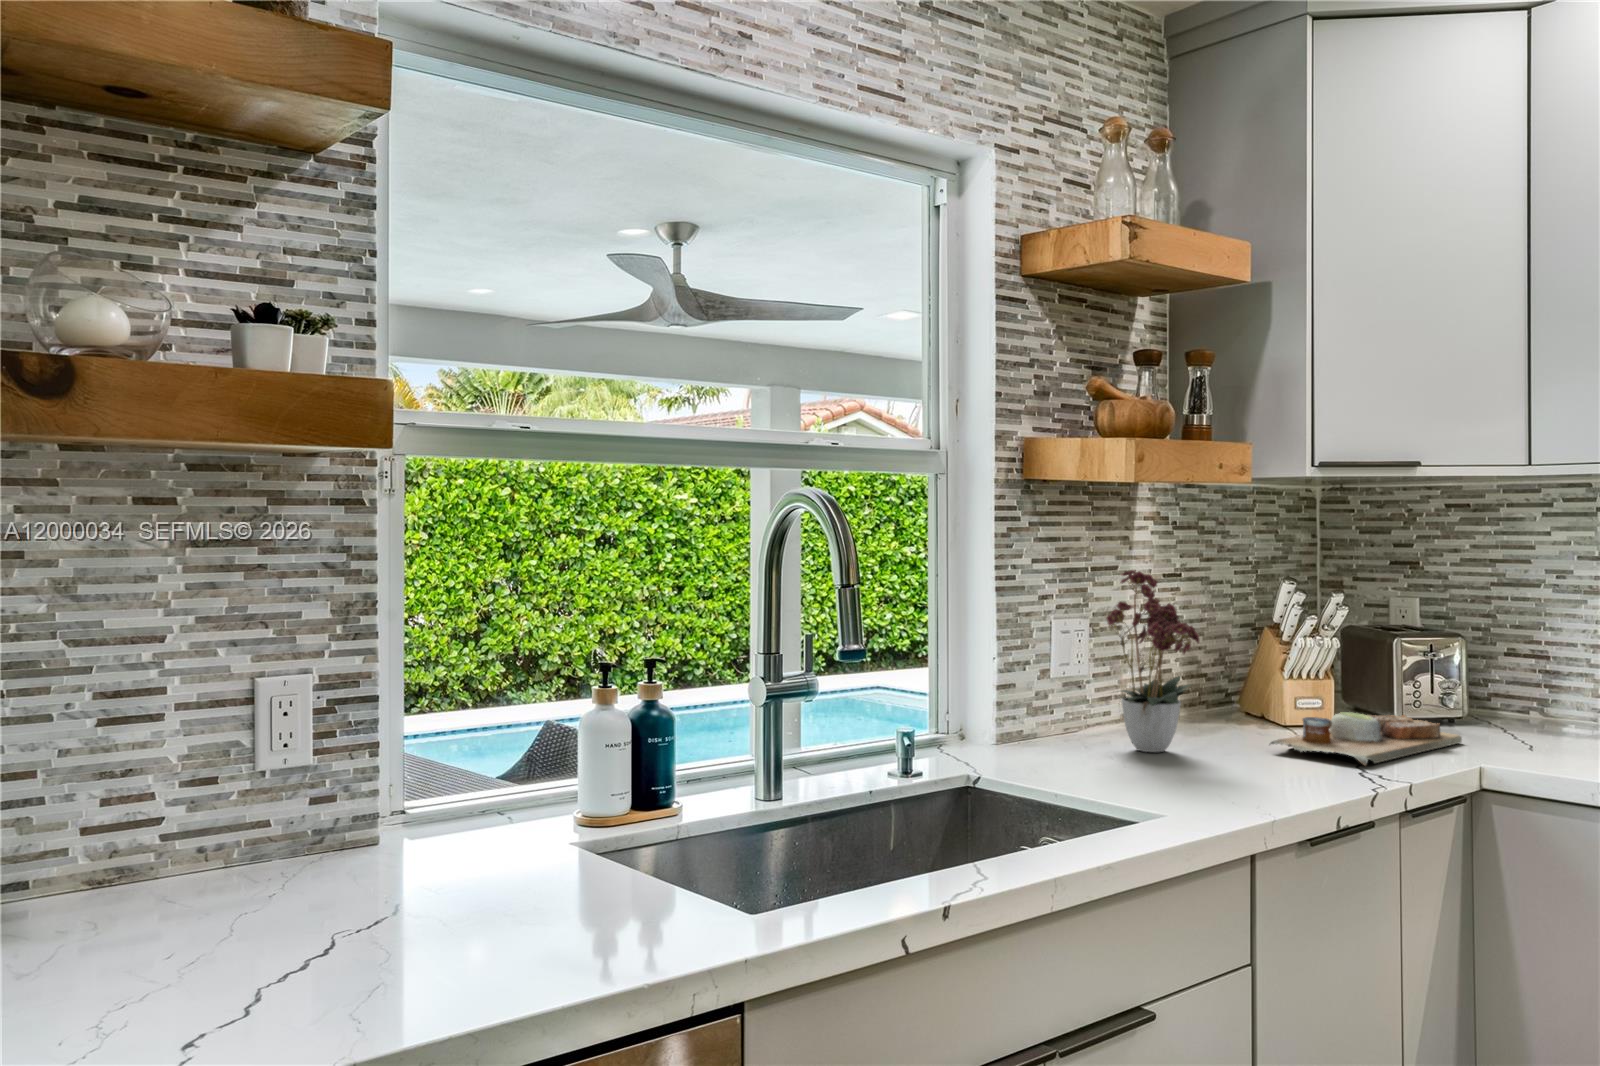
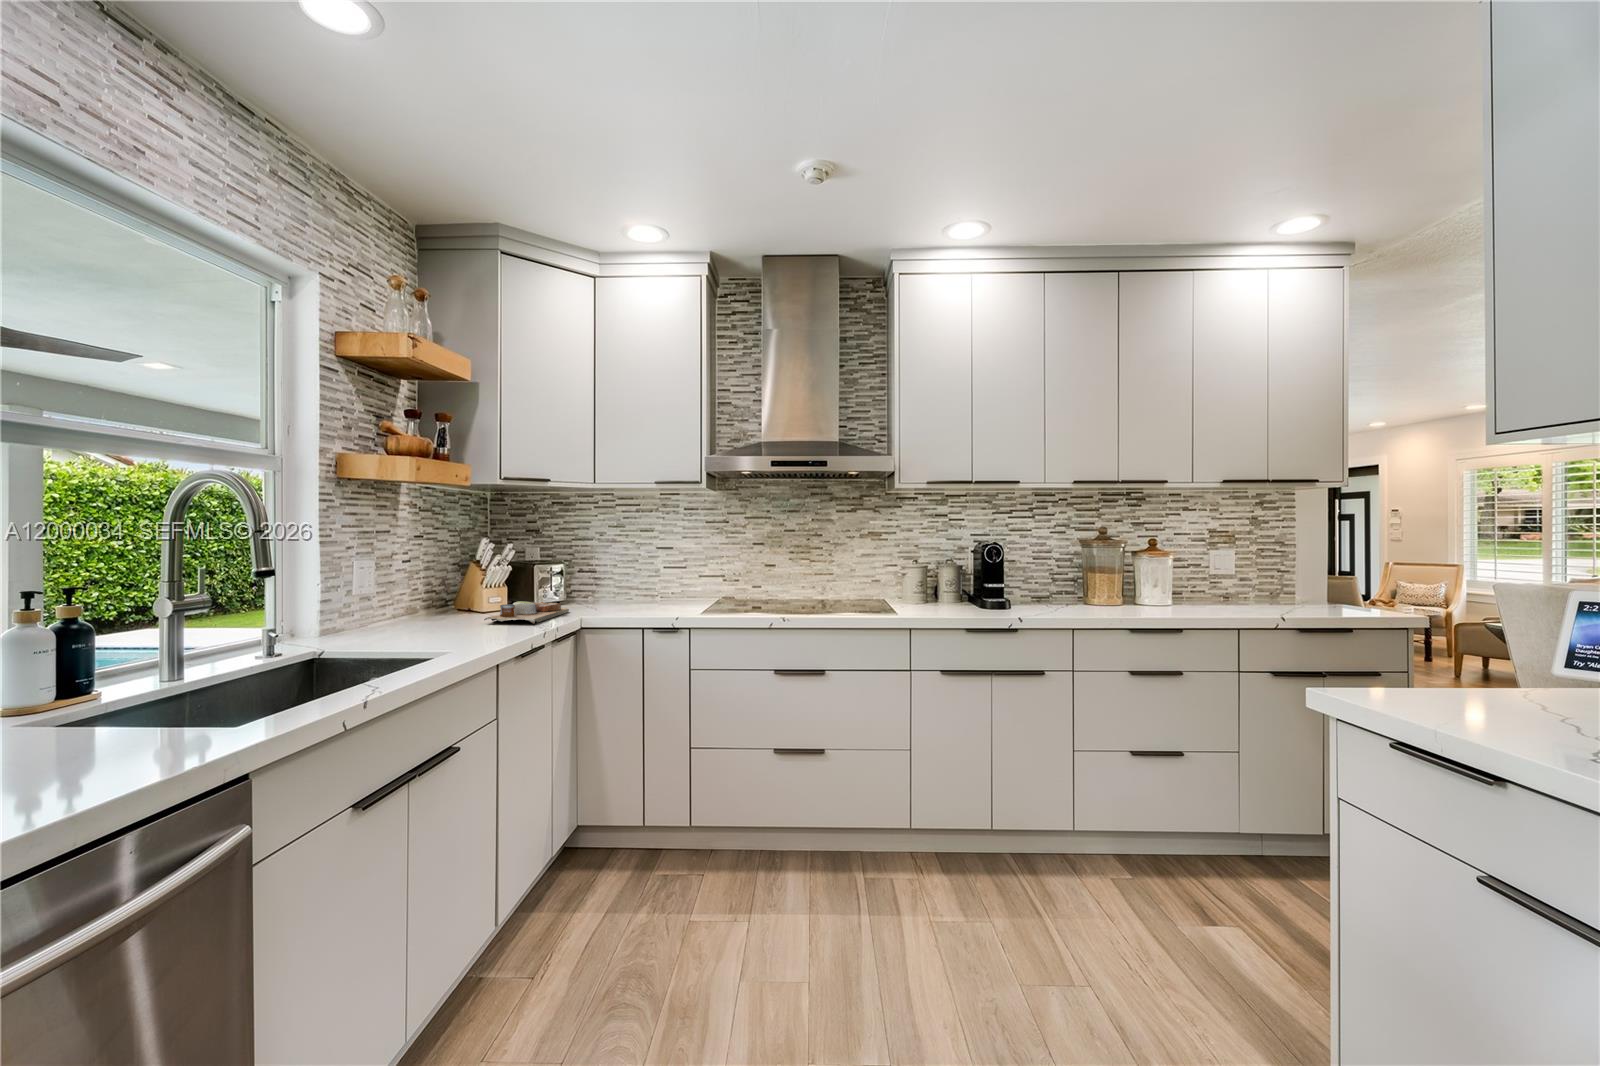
flower arrangement: present [1106,570,1199,752] -> none [388,526,457,630]

